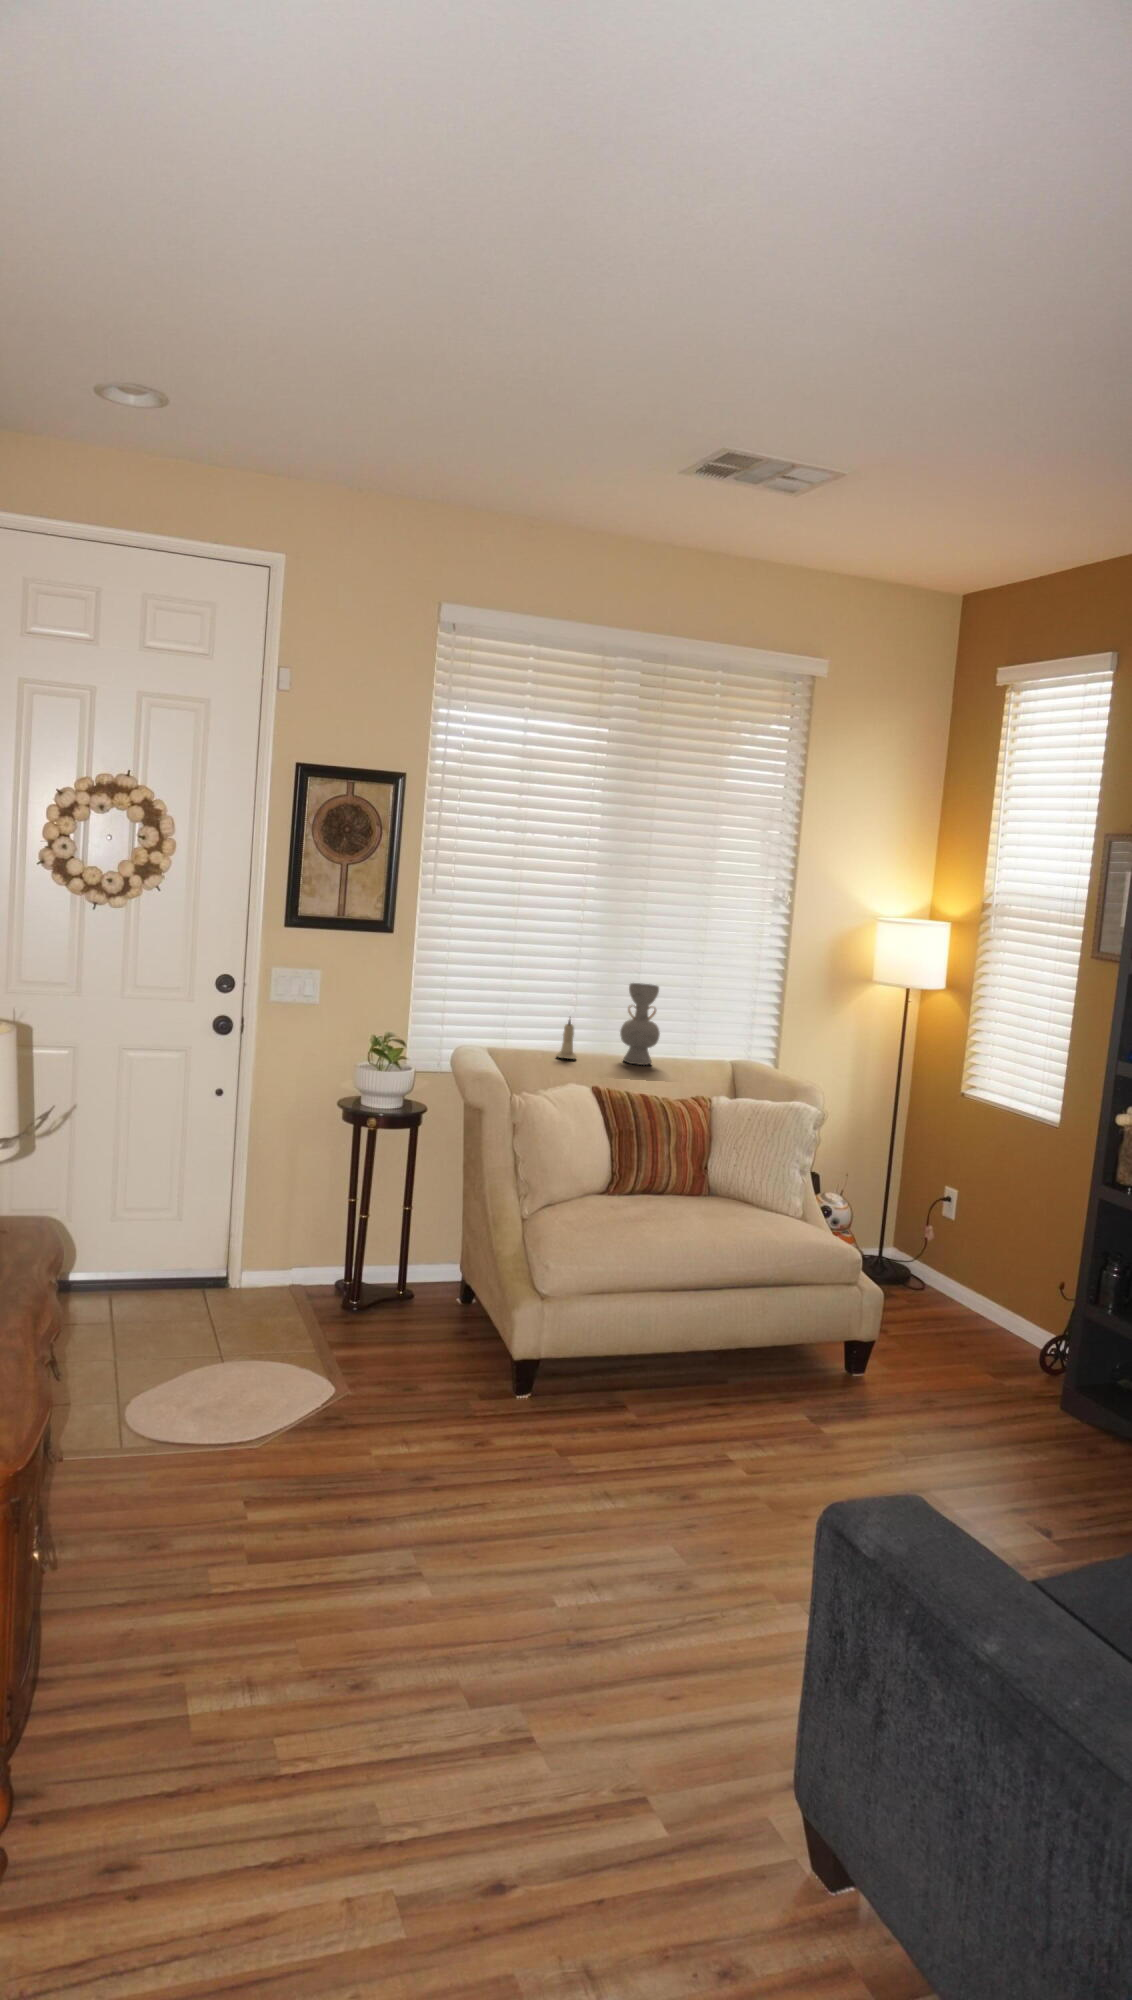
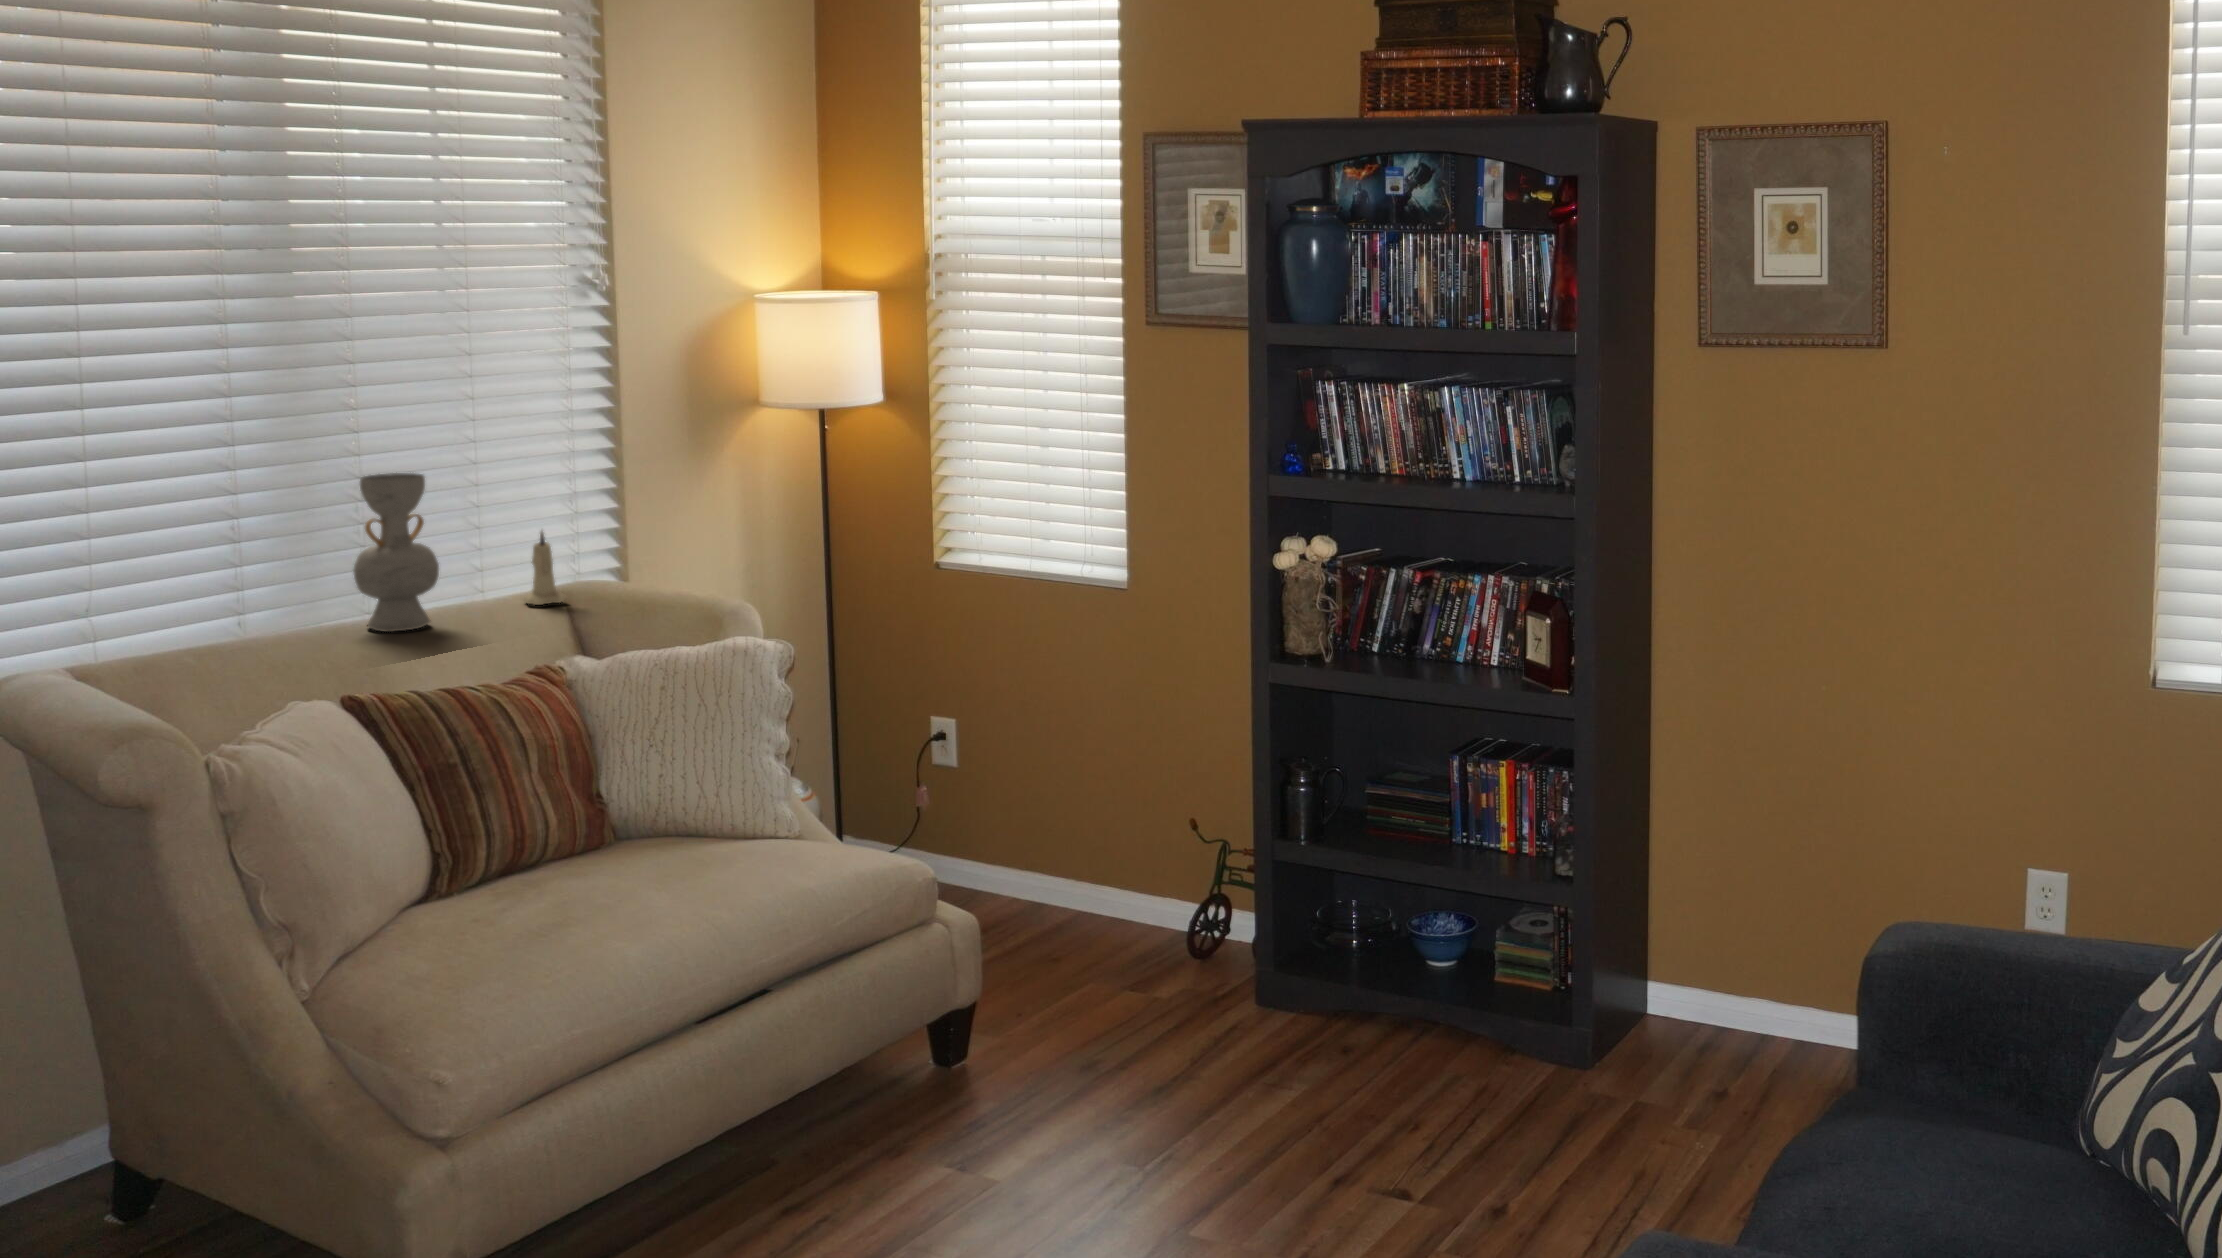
candle: present [556,1019,577,1059] -> present [524,532,566,605]

